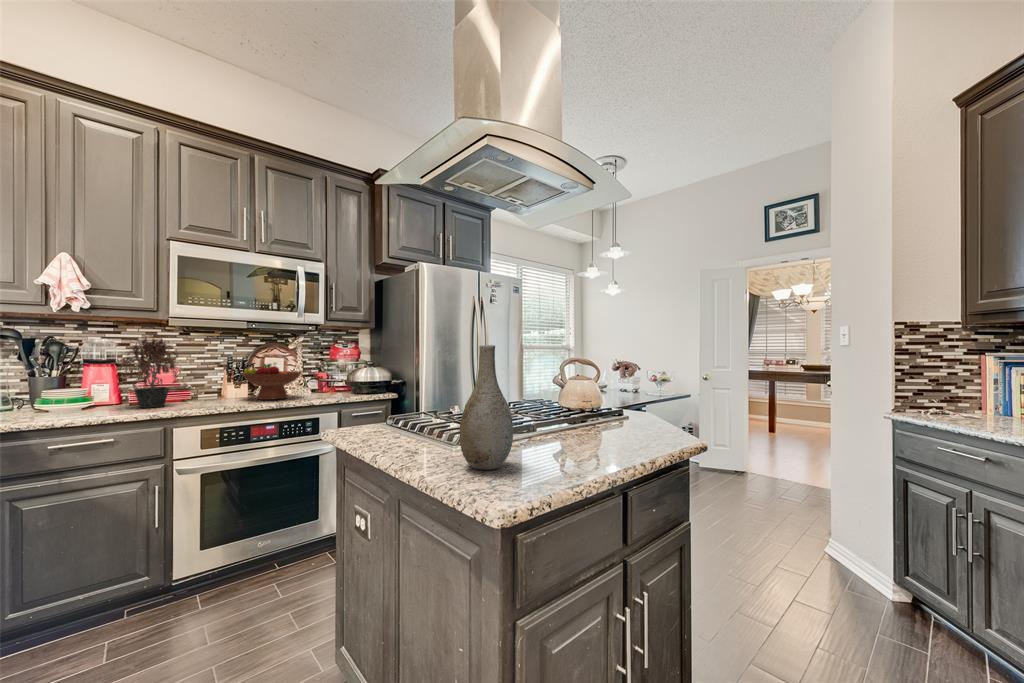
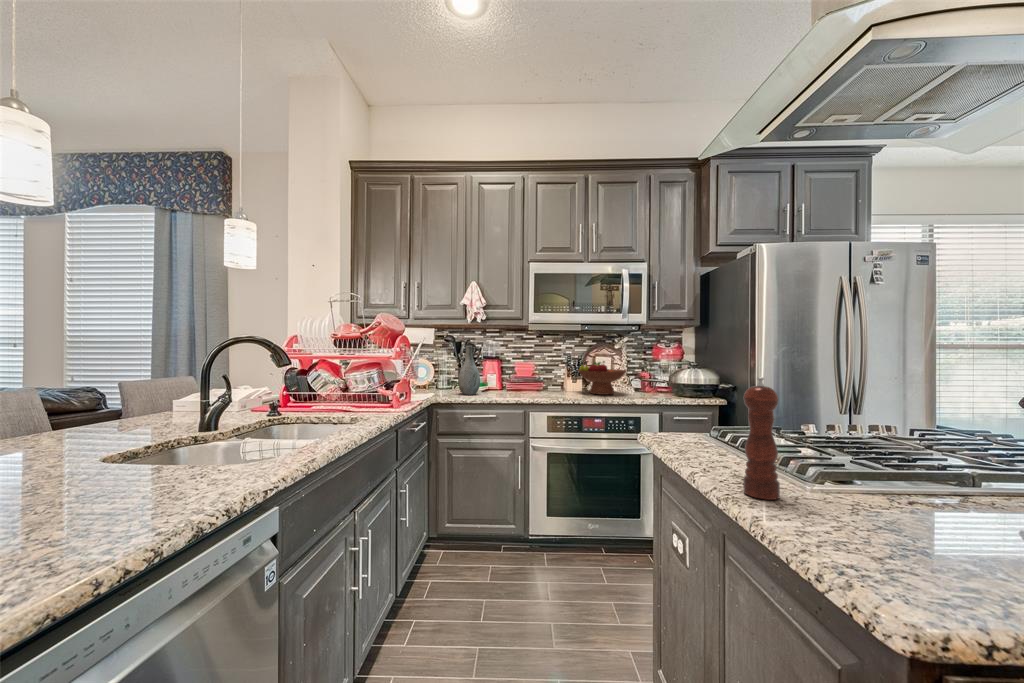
potted plant: present [120,337,179,408] -> none [499,339,539,393]
vase: present [460,345,513,470] -> present [459,346,480,395]
pepper mill: none [413,372,437,464] -> present [743,377,780,500]

